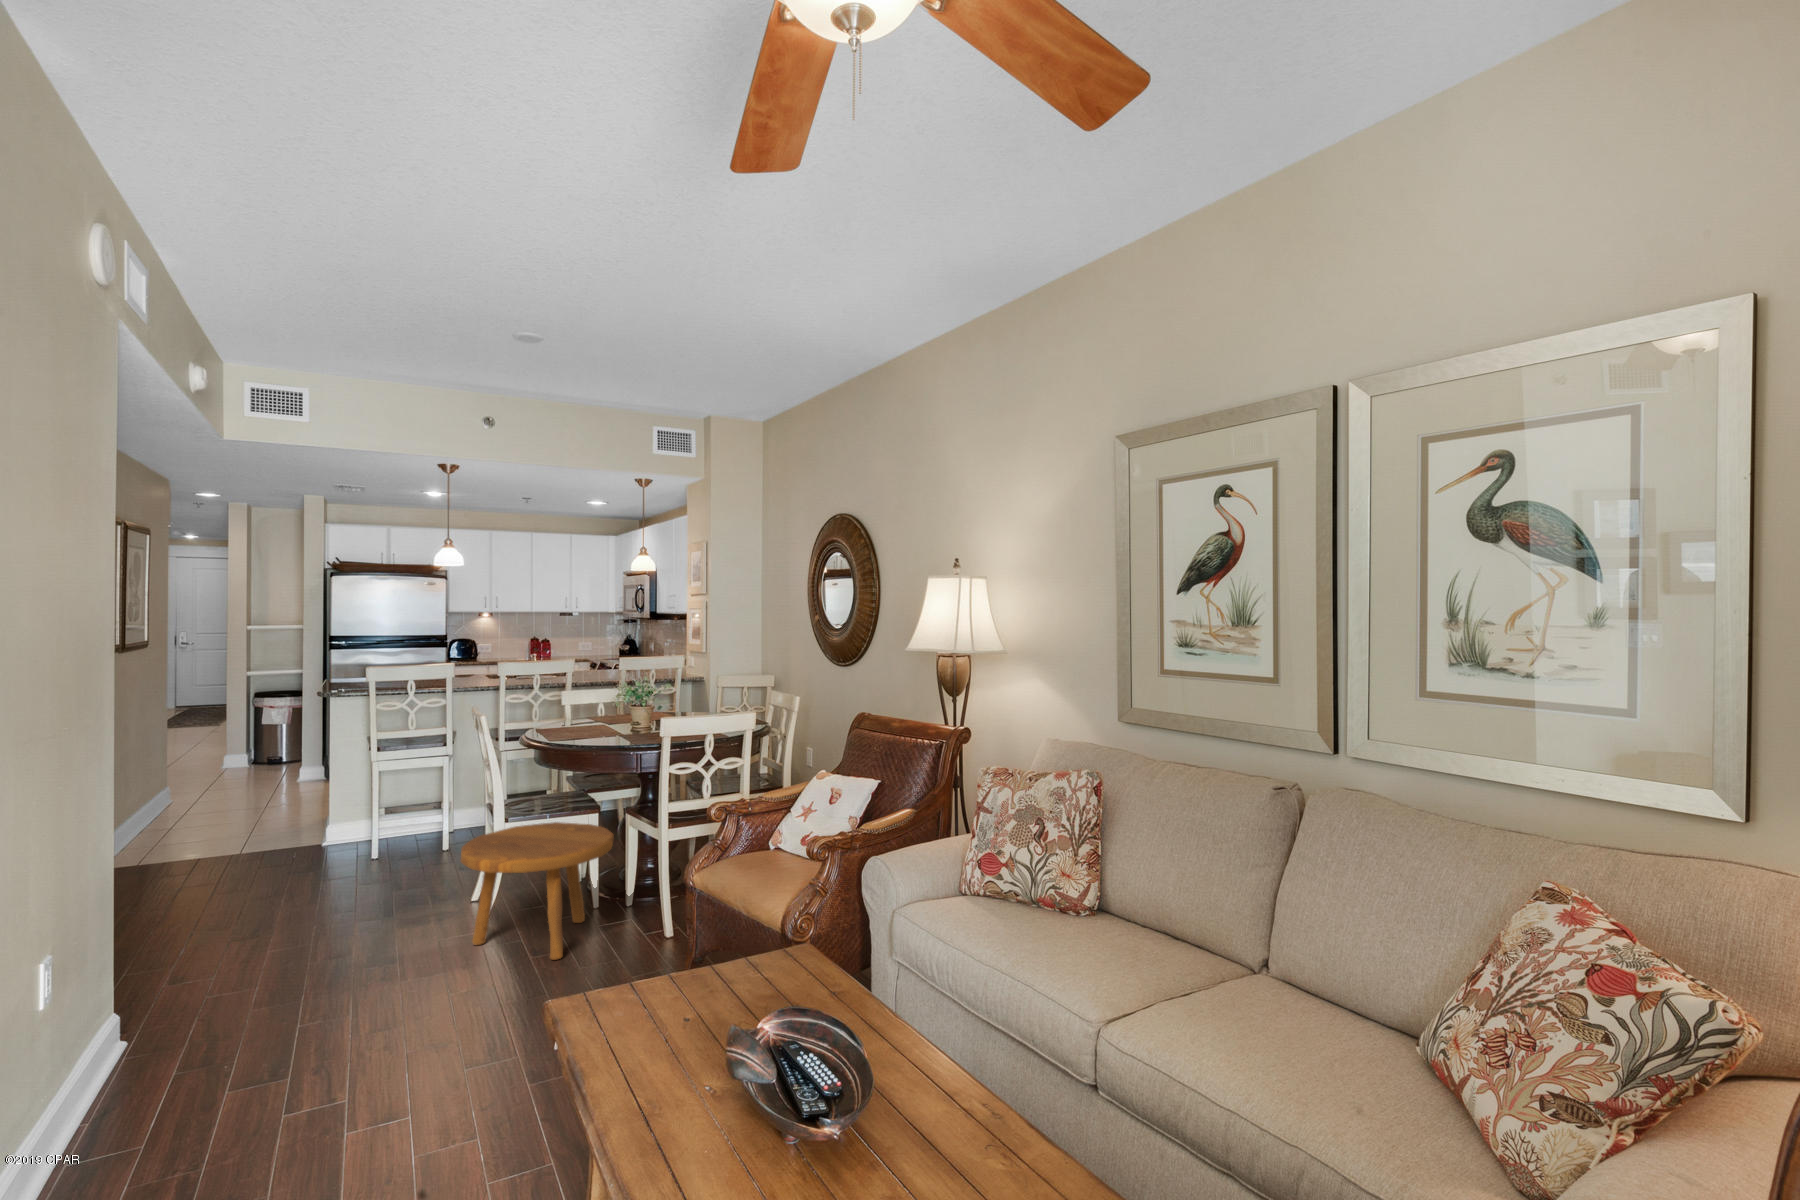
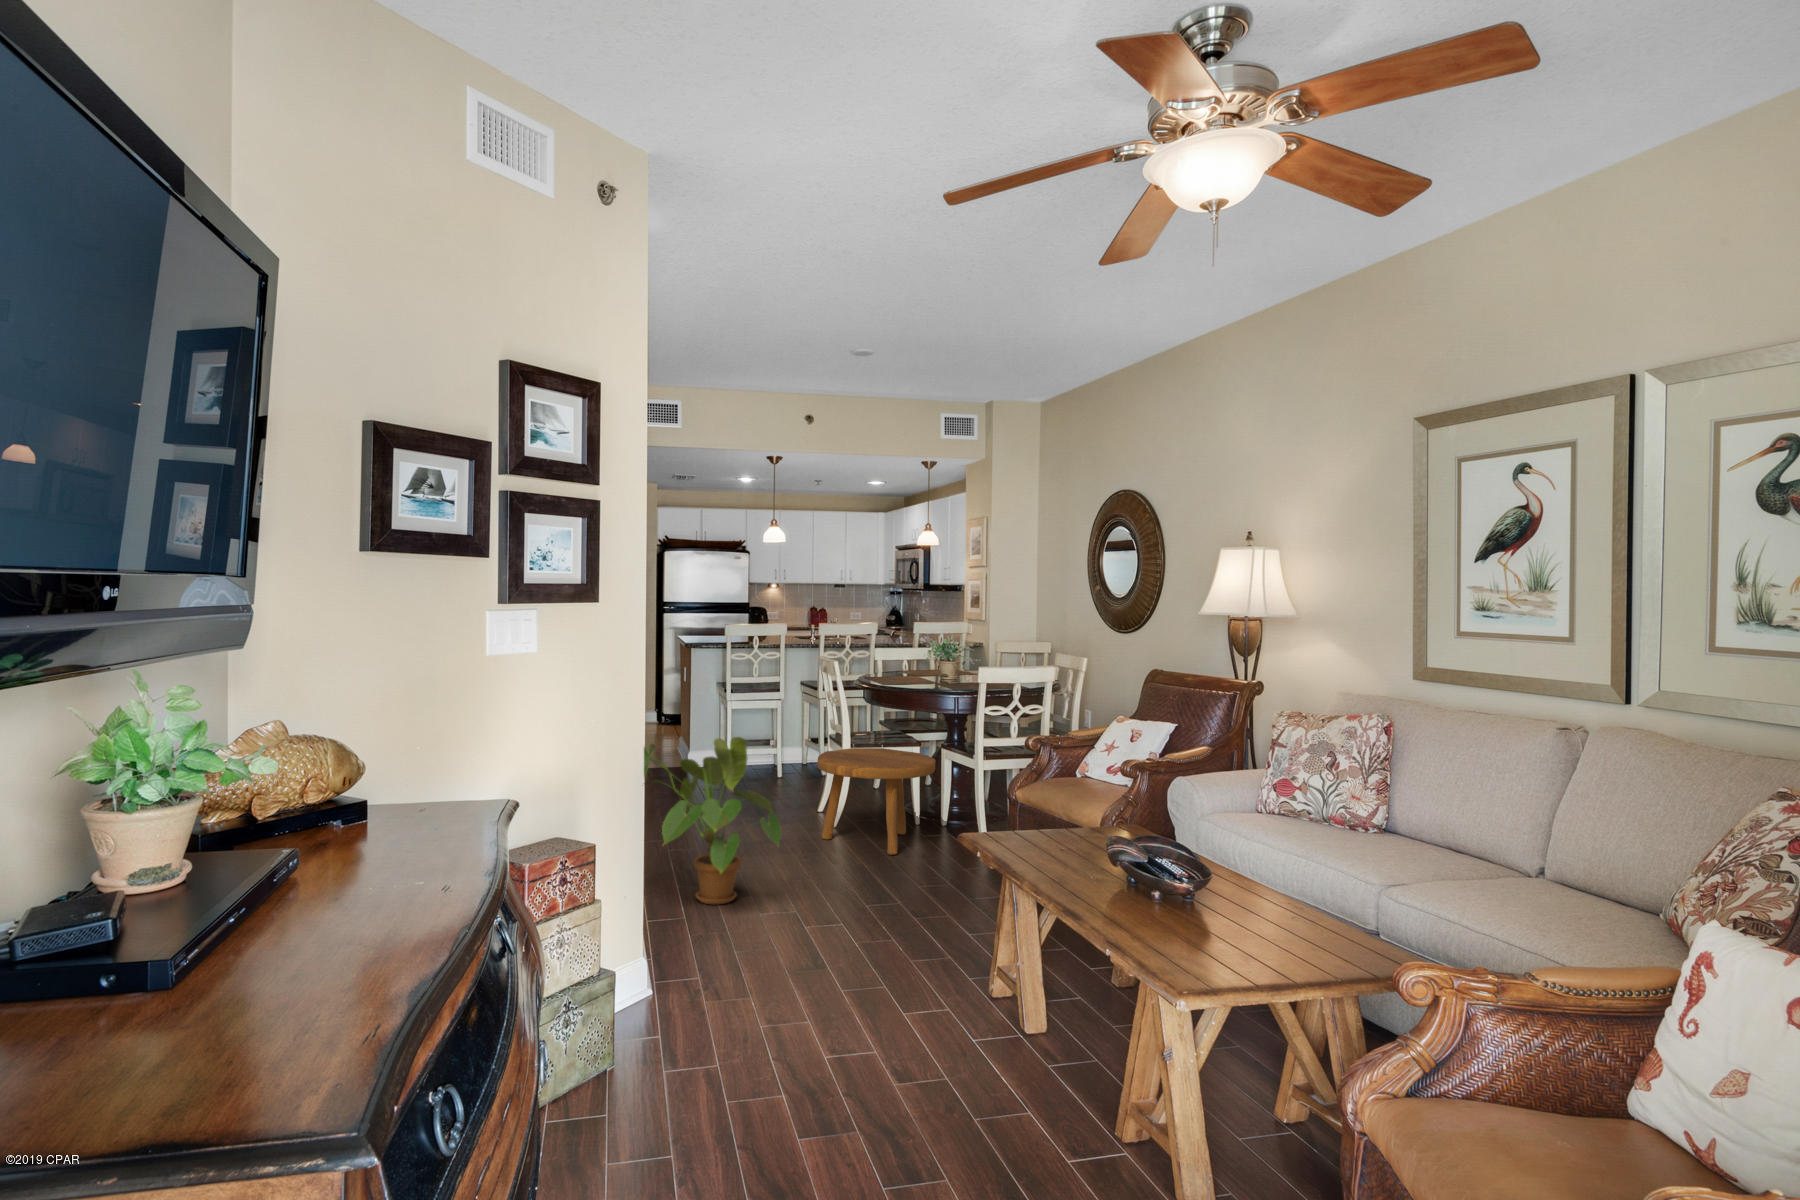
house plant: none [81,861,354,1103] -> present [644,737,781,904]

